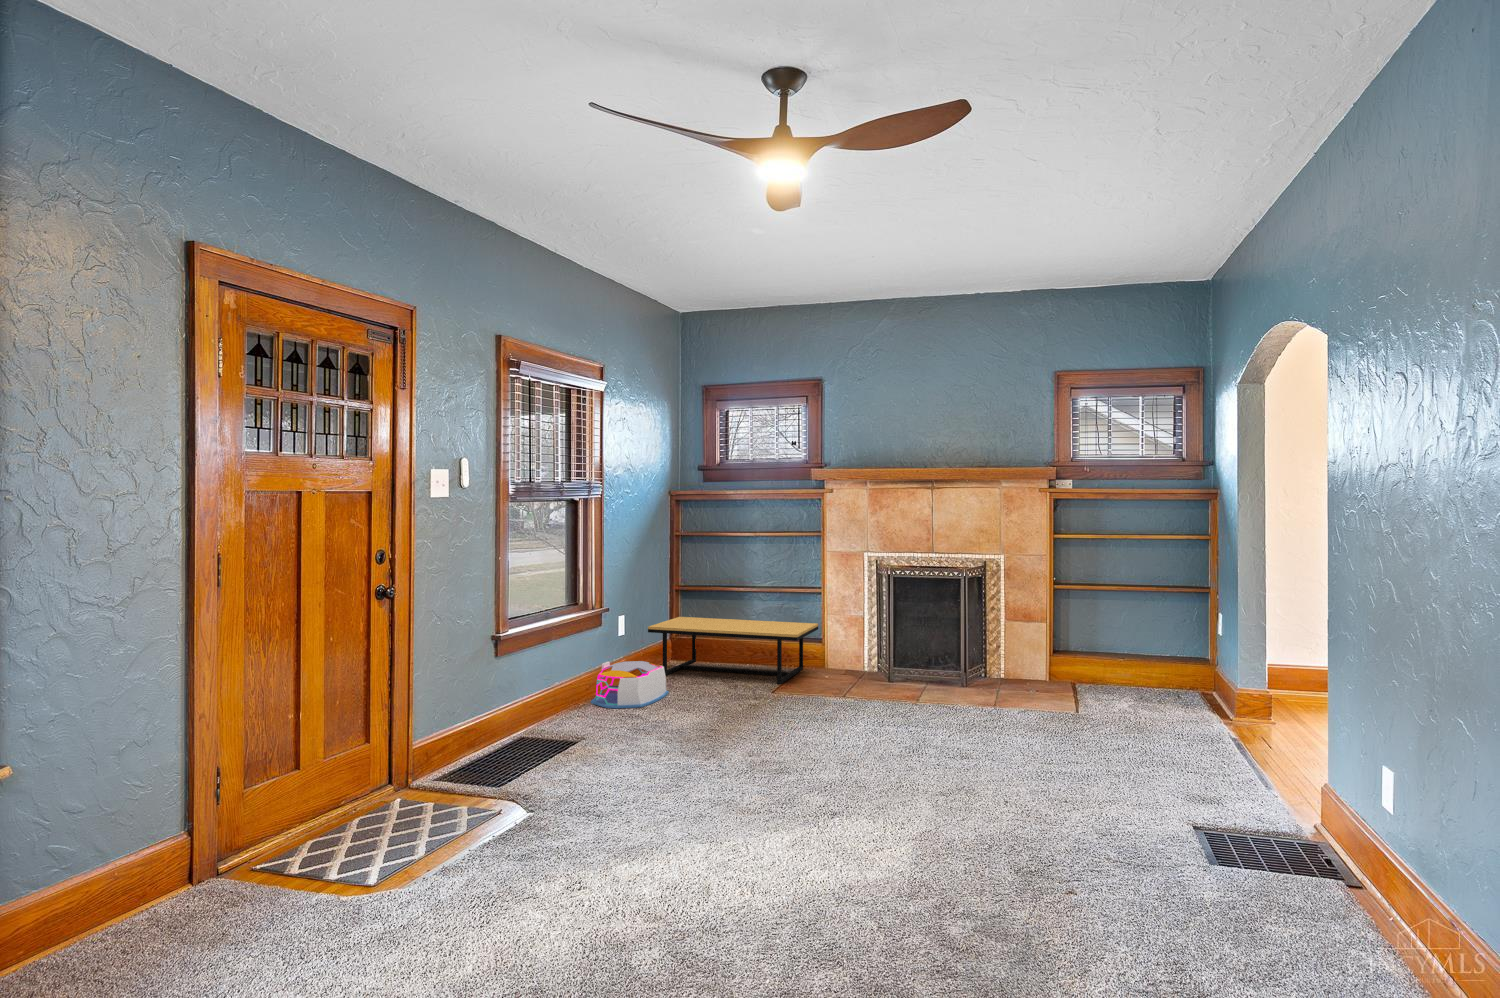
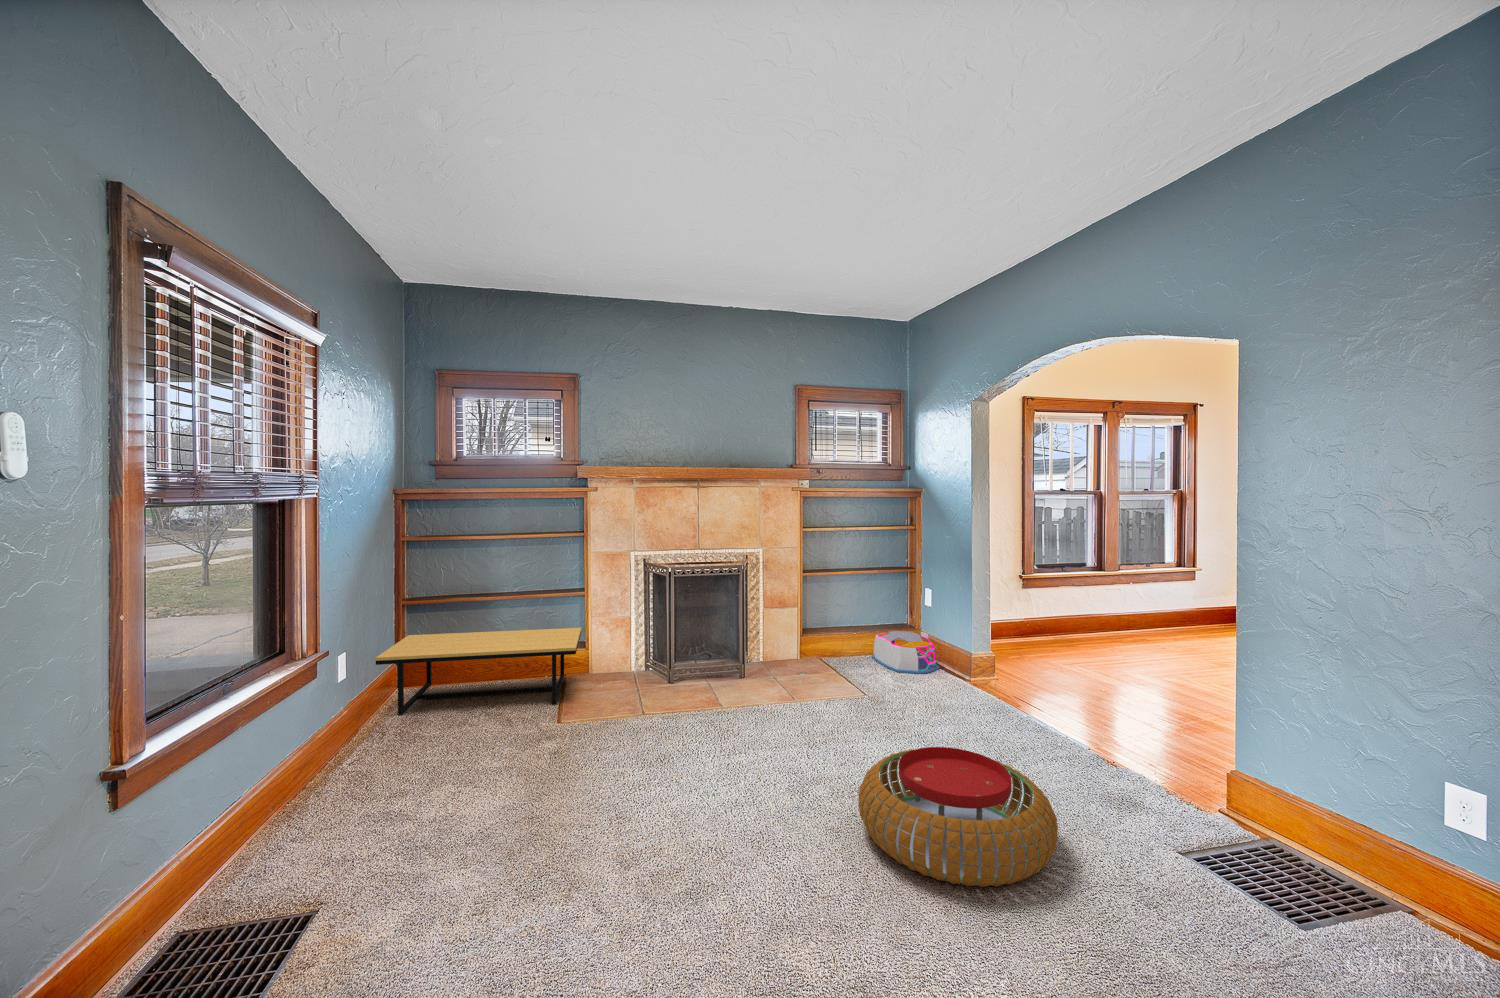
storage bin: present [591,661,669,708] -> present [872,631,940,674]
pouf: none [932,723,1105,819] -> present [858,747,1058,887]

